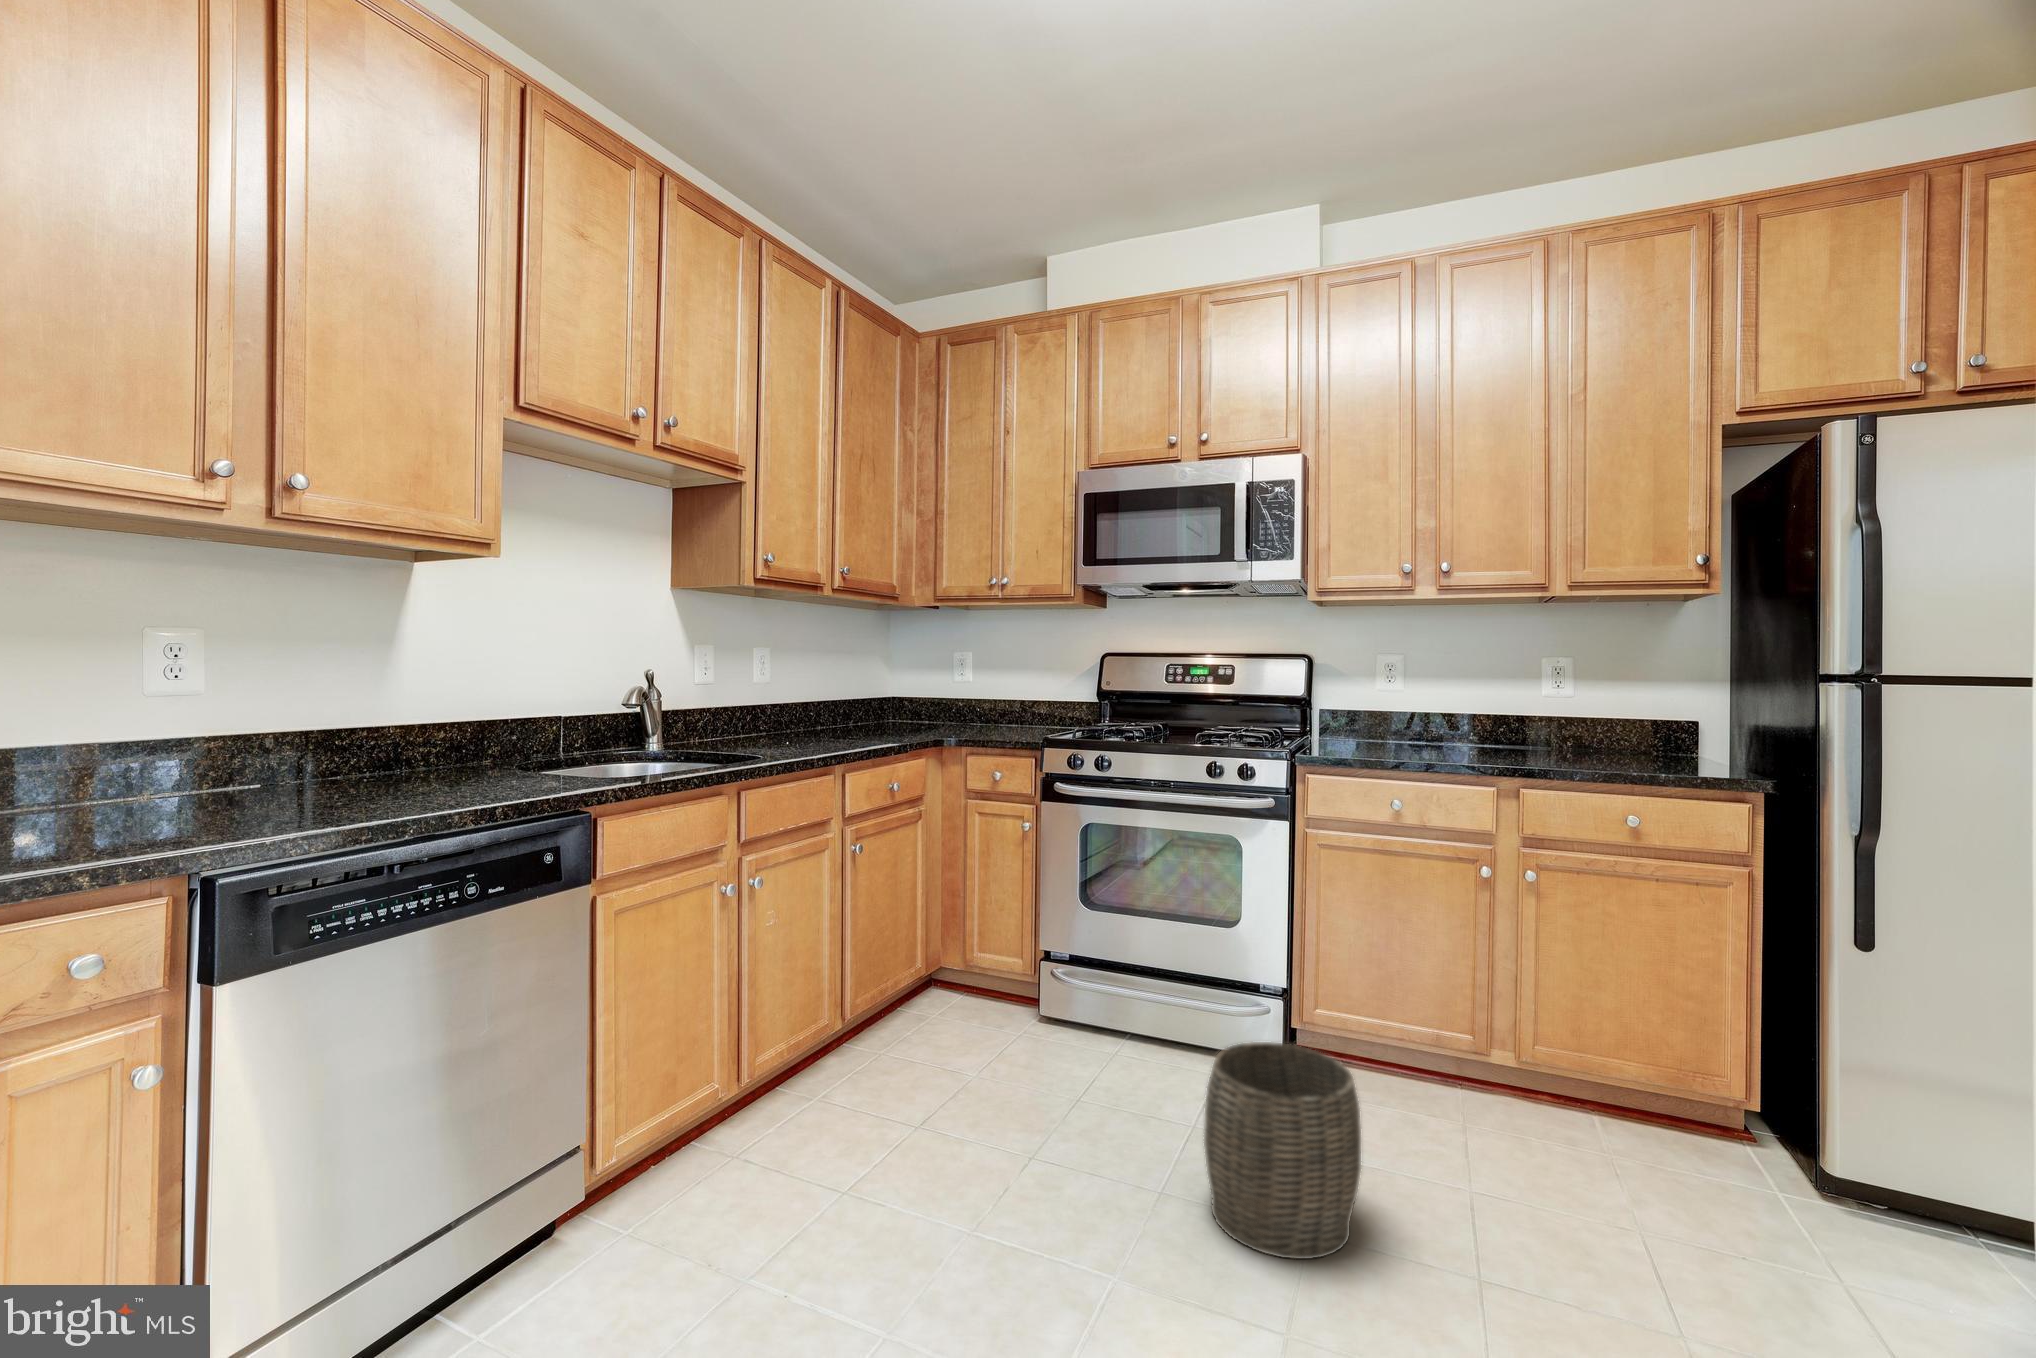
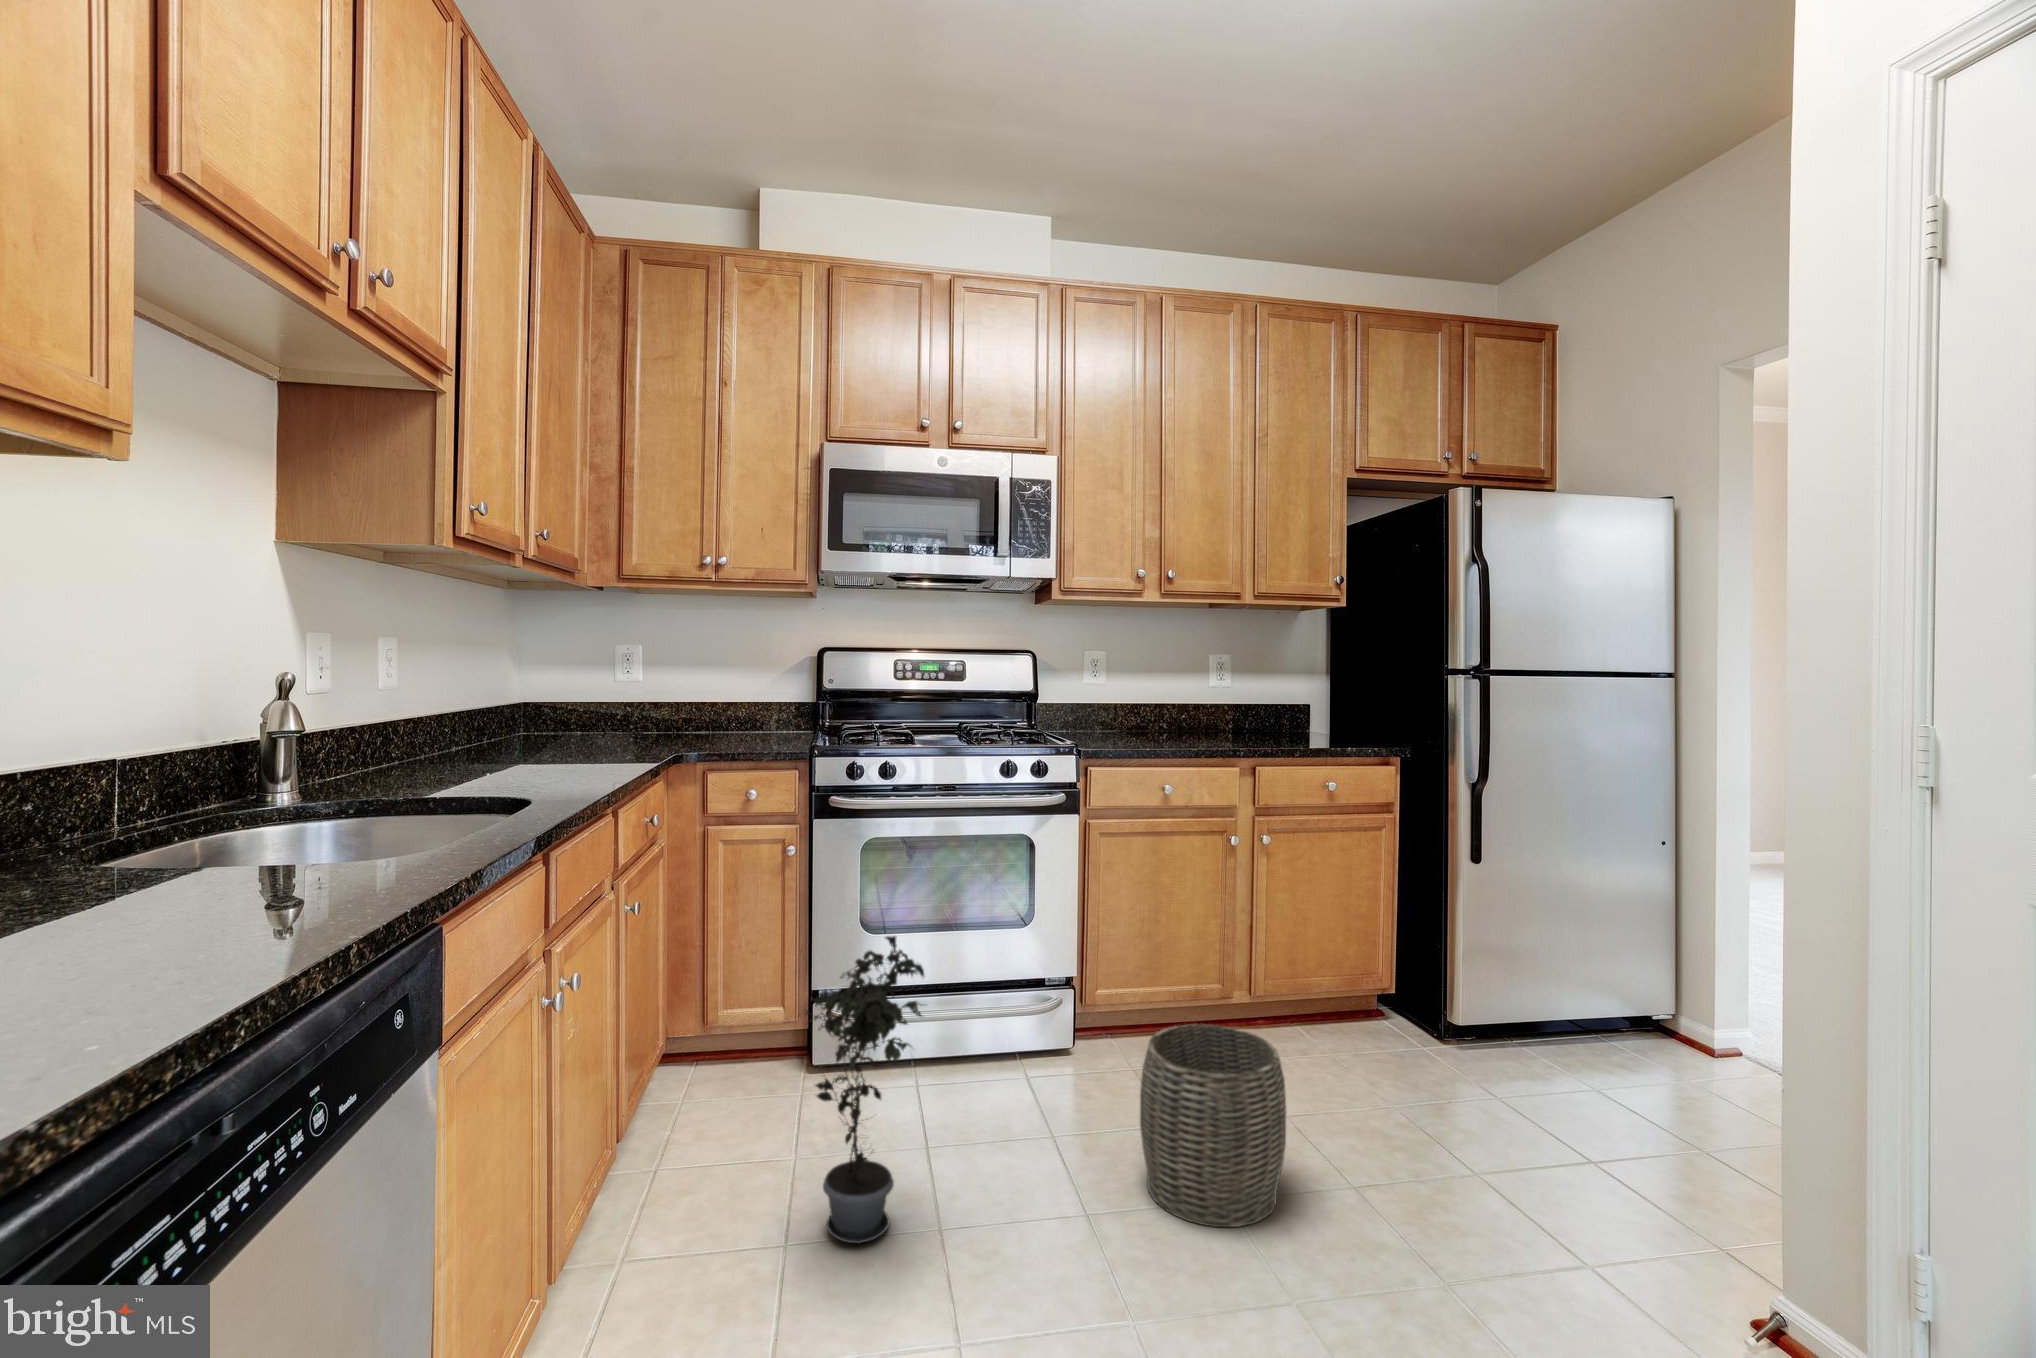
potted plant: none [903,895,1010,1145] -> present [806,936,925,1244]

